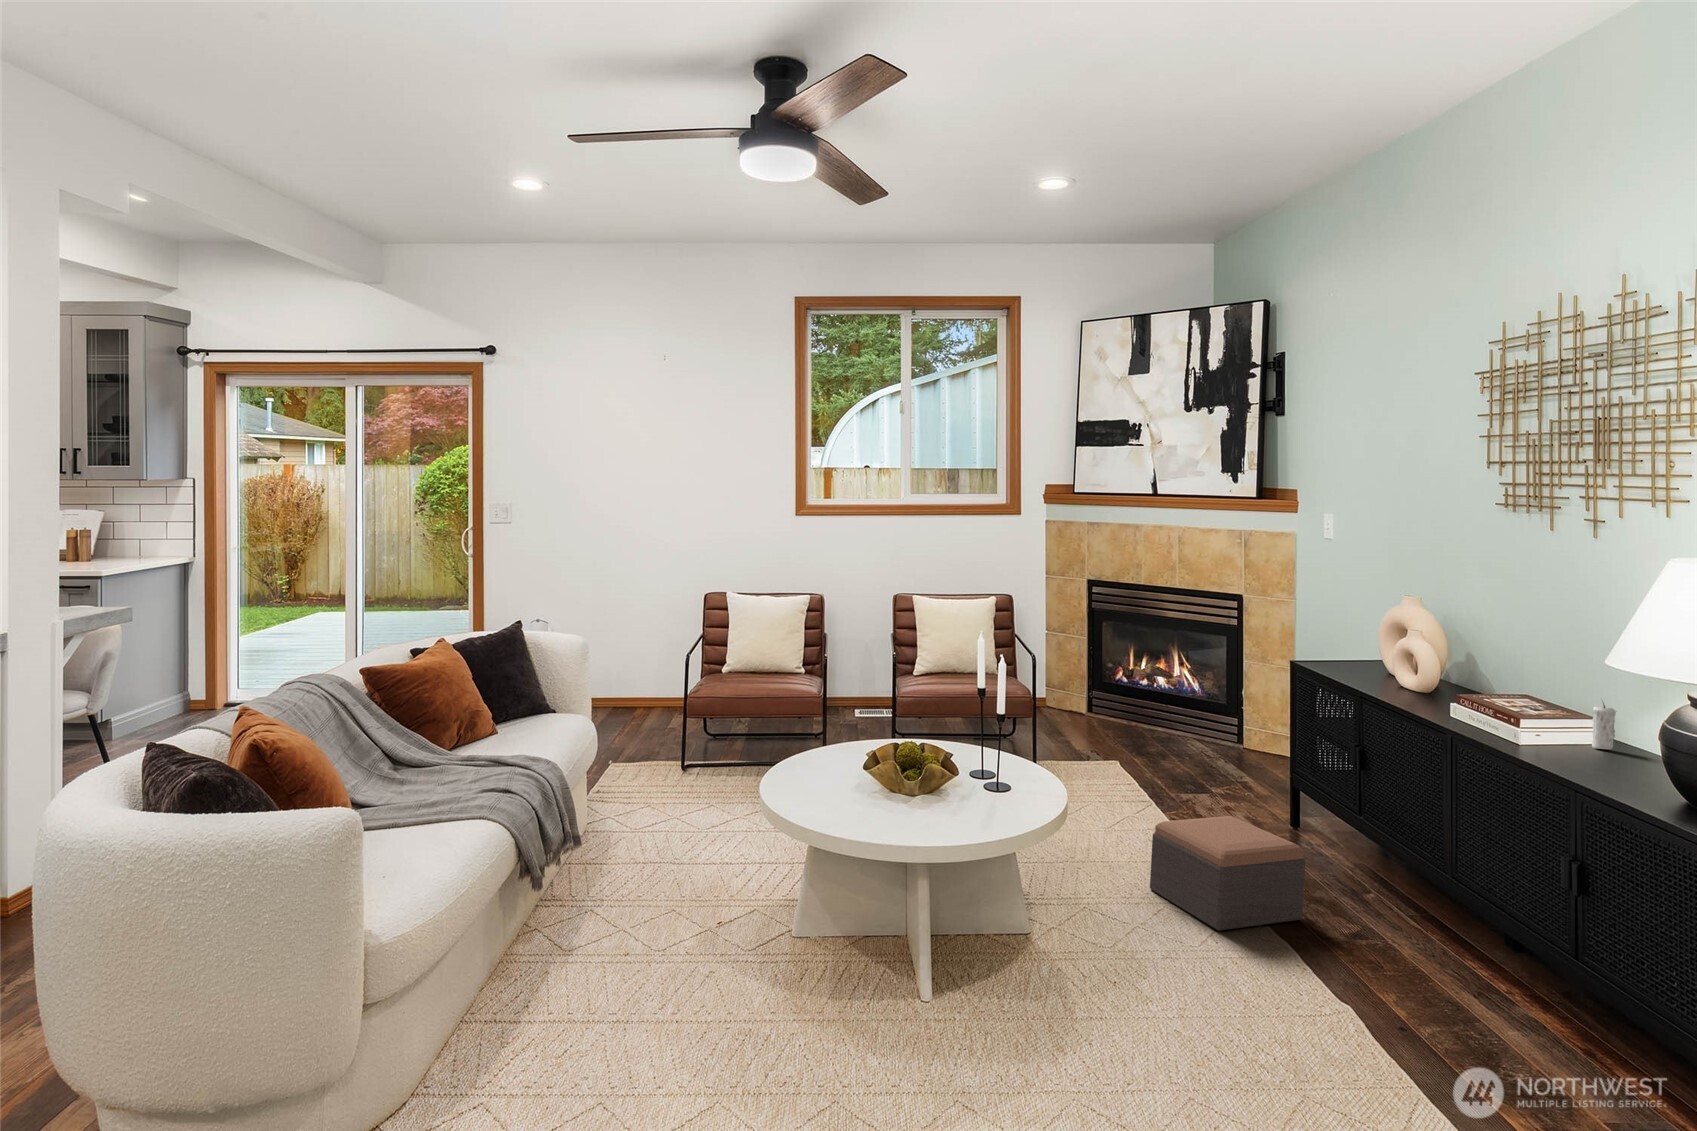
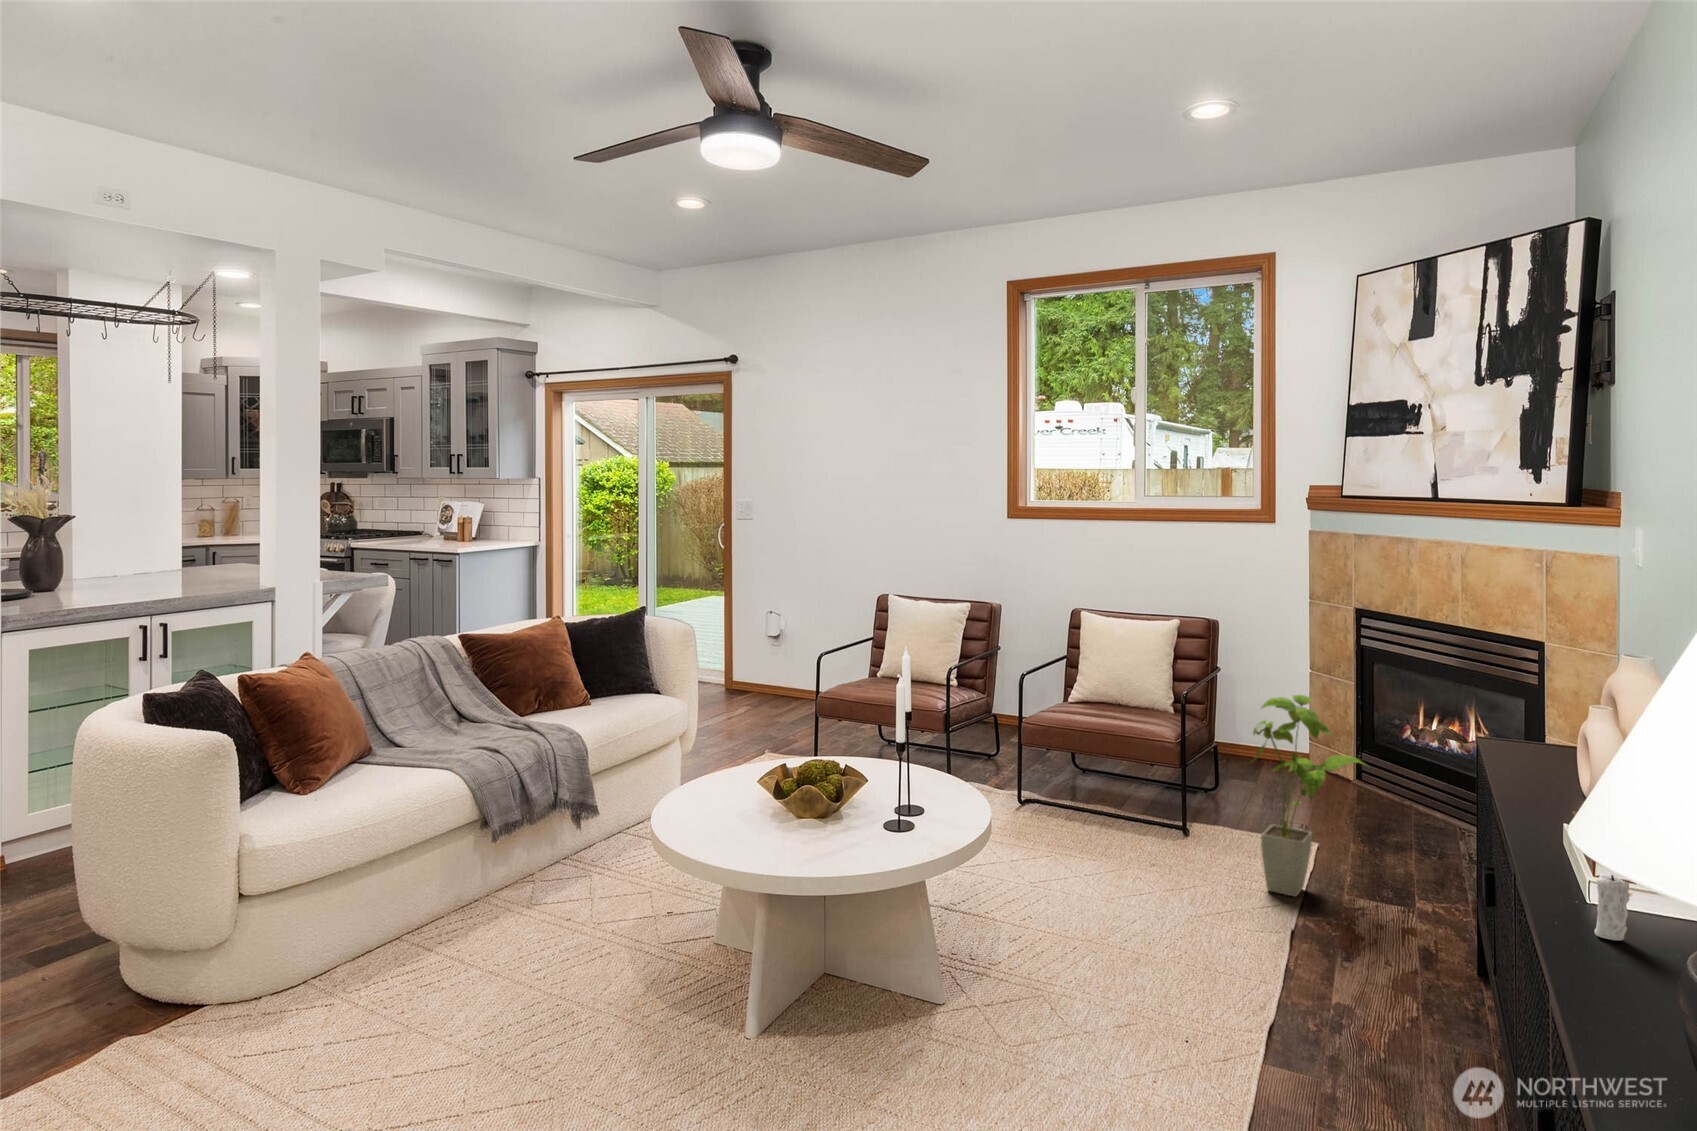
house plant: none [1100,633,1187,795] -> present [1253,695,1365,897]
footstool: present [1150,816,1305,931] -> none [1146,937,1305,1090]

